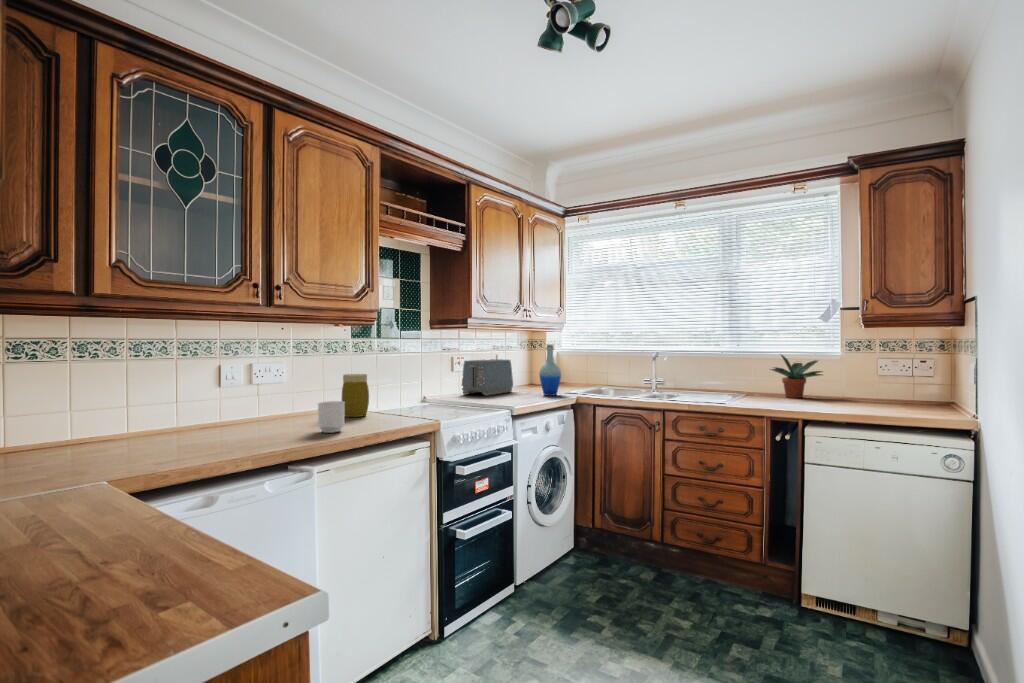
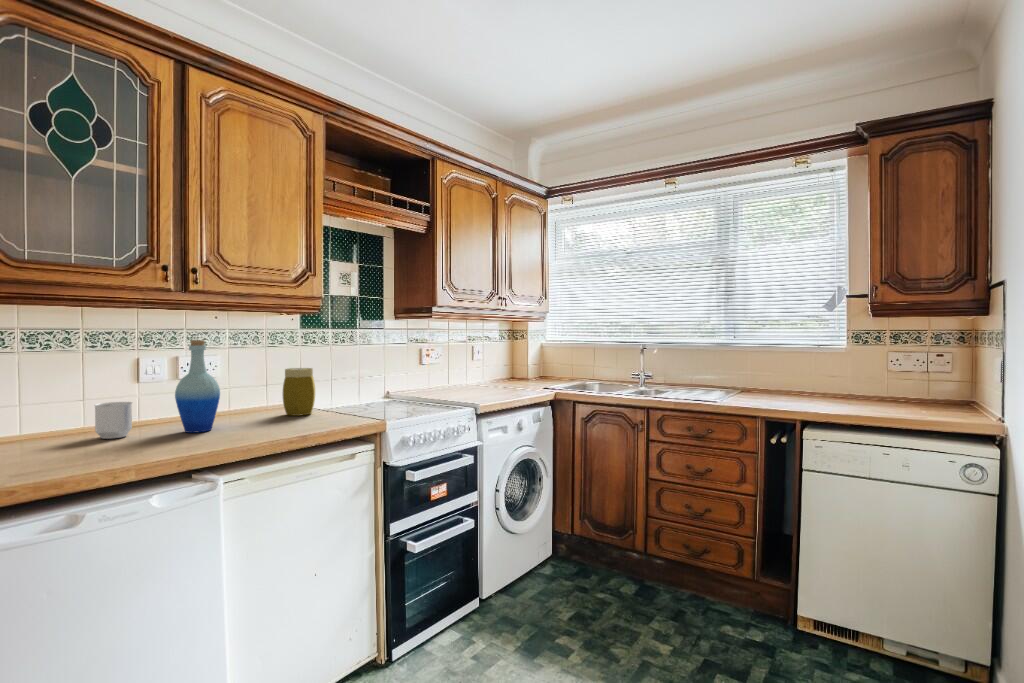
bottle: present [539,344,561,396] -> present [175,340,220,433]
potted plant: present [771,355,822,398] -> none [767,346,828,395]
toaster: present [462,359,513,396] -> none [434,352,491,391]
mug: present [318,401,345,433] -> present [94,402,132,439]

